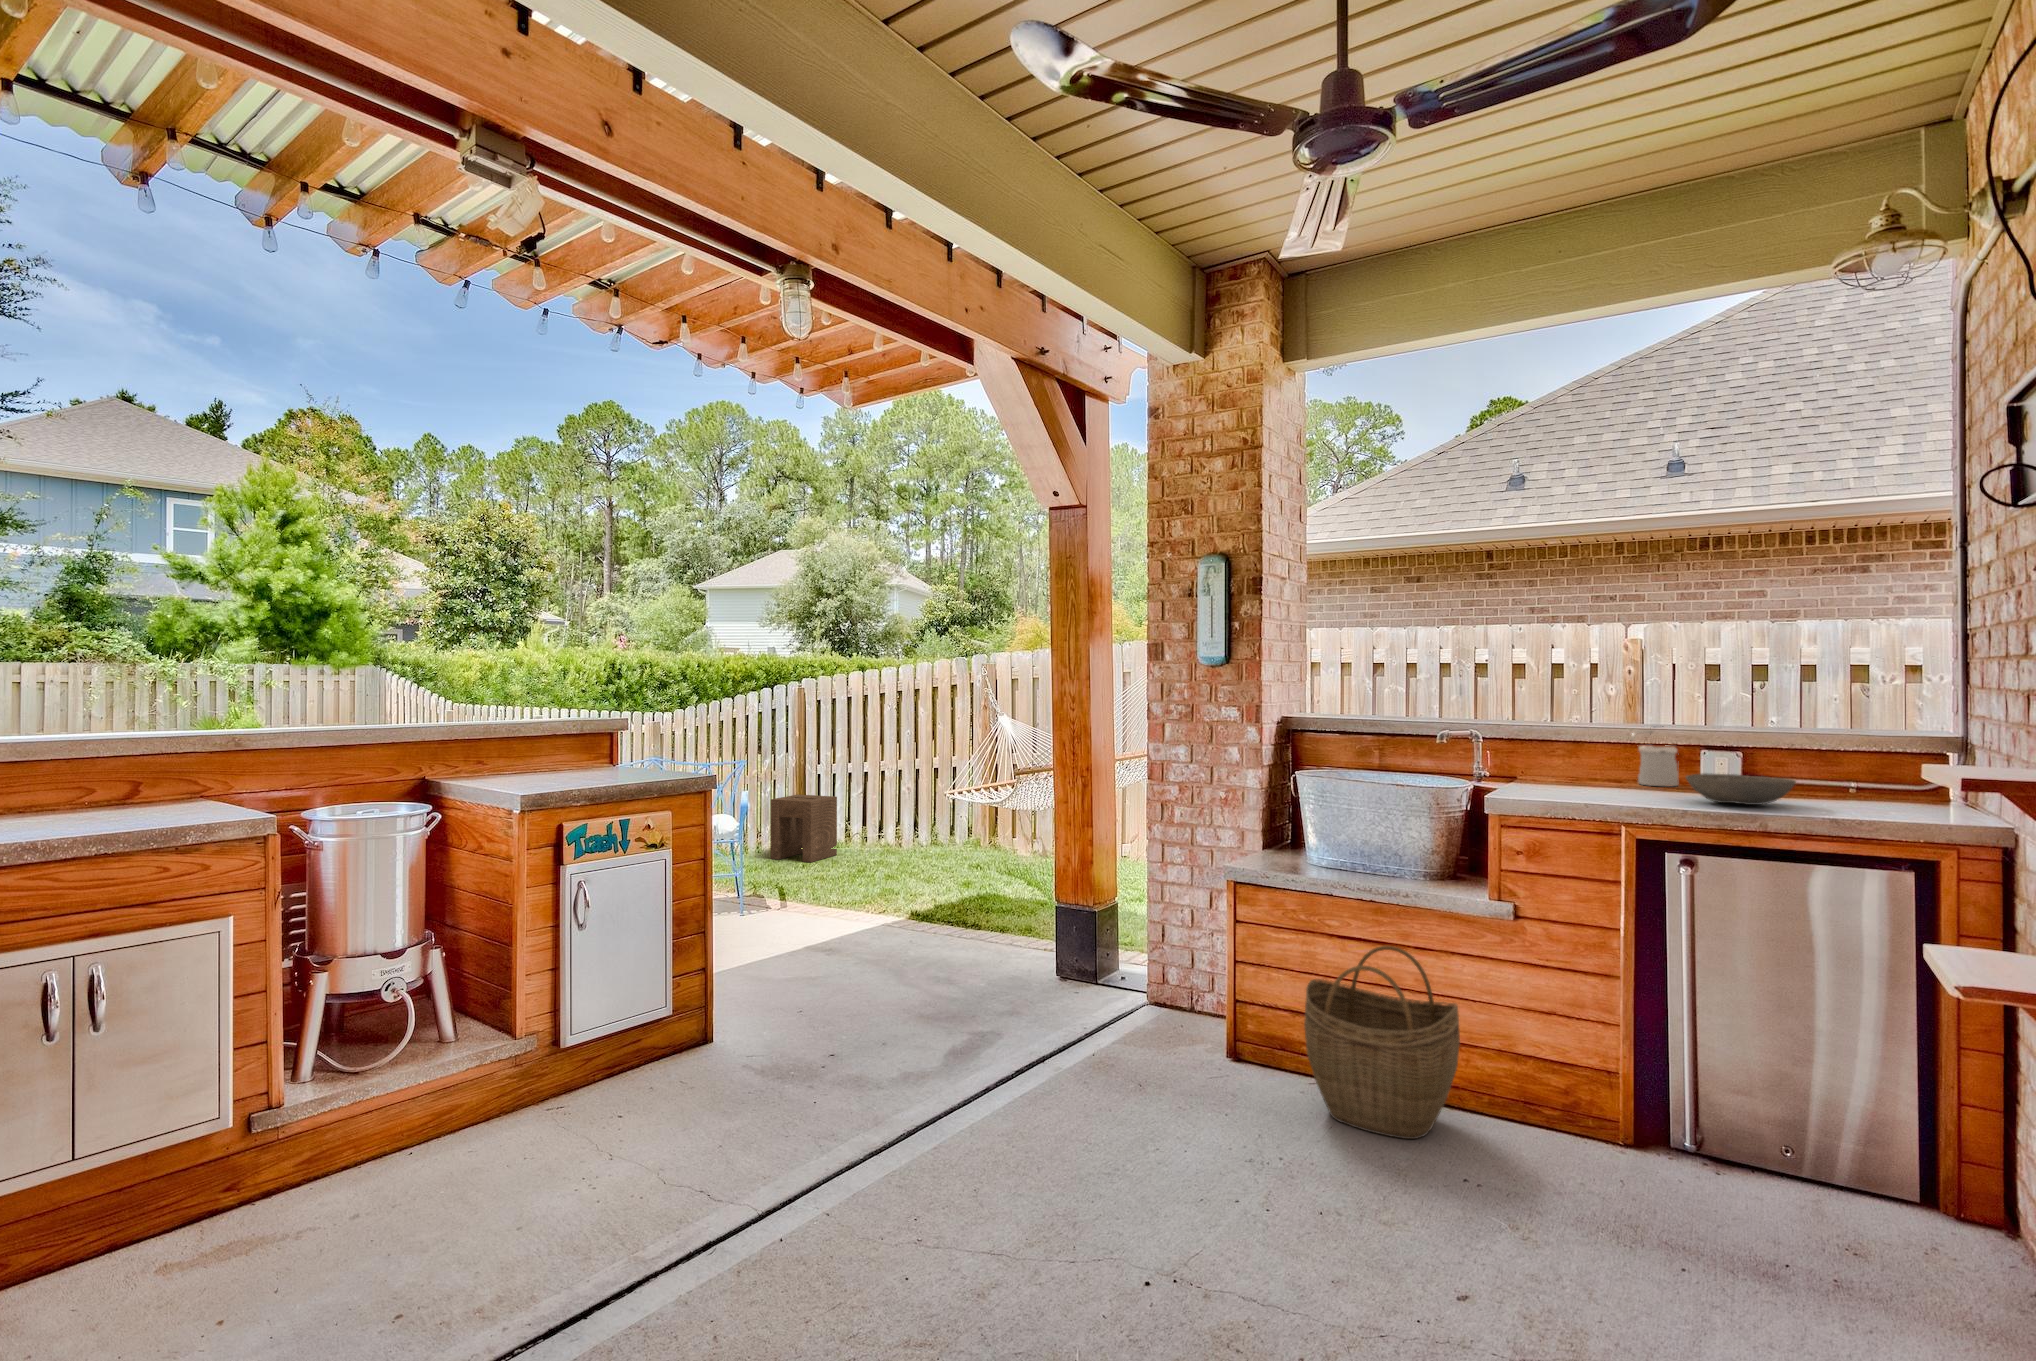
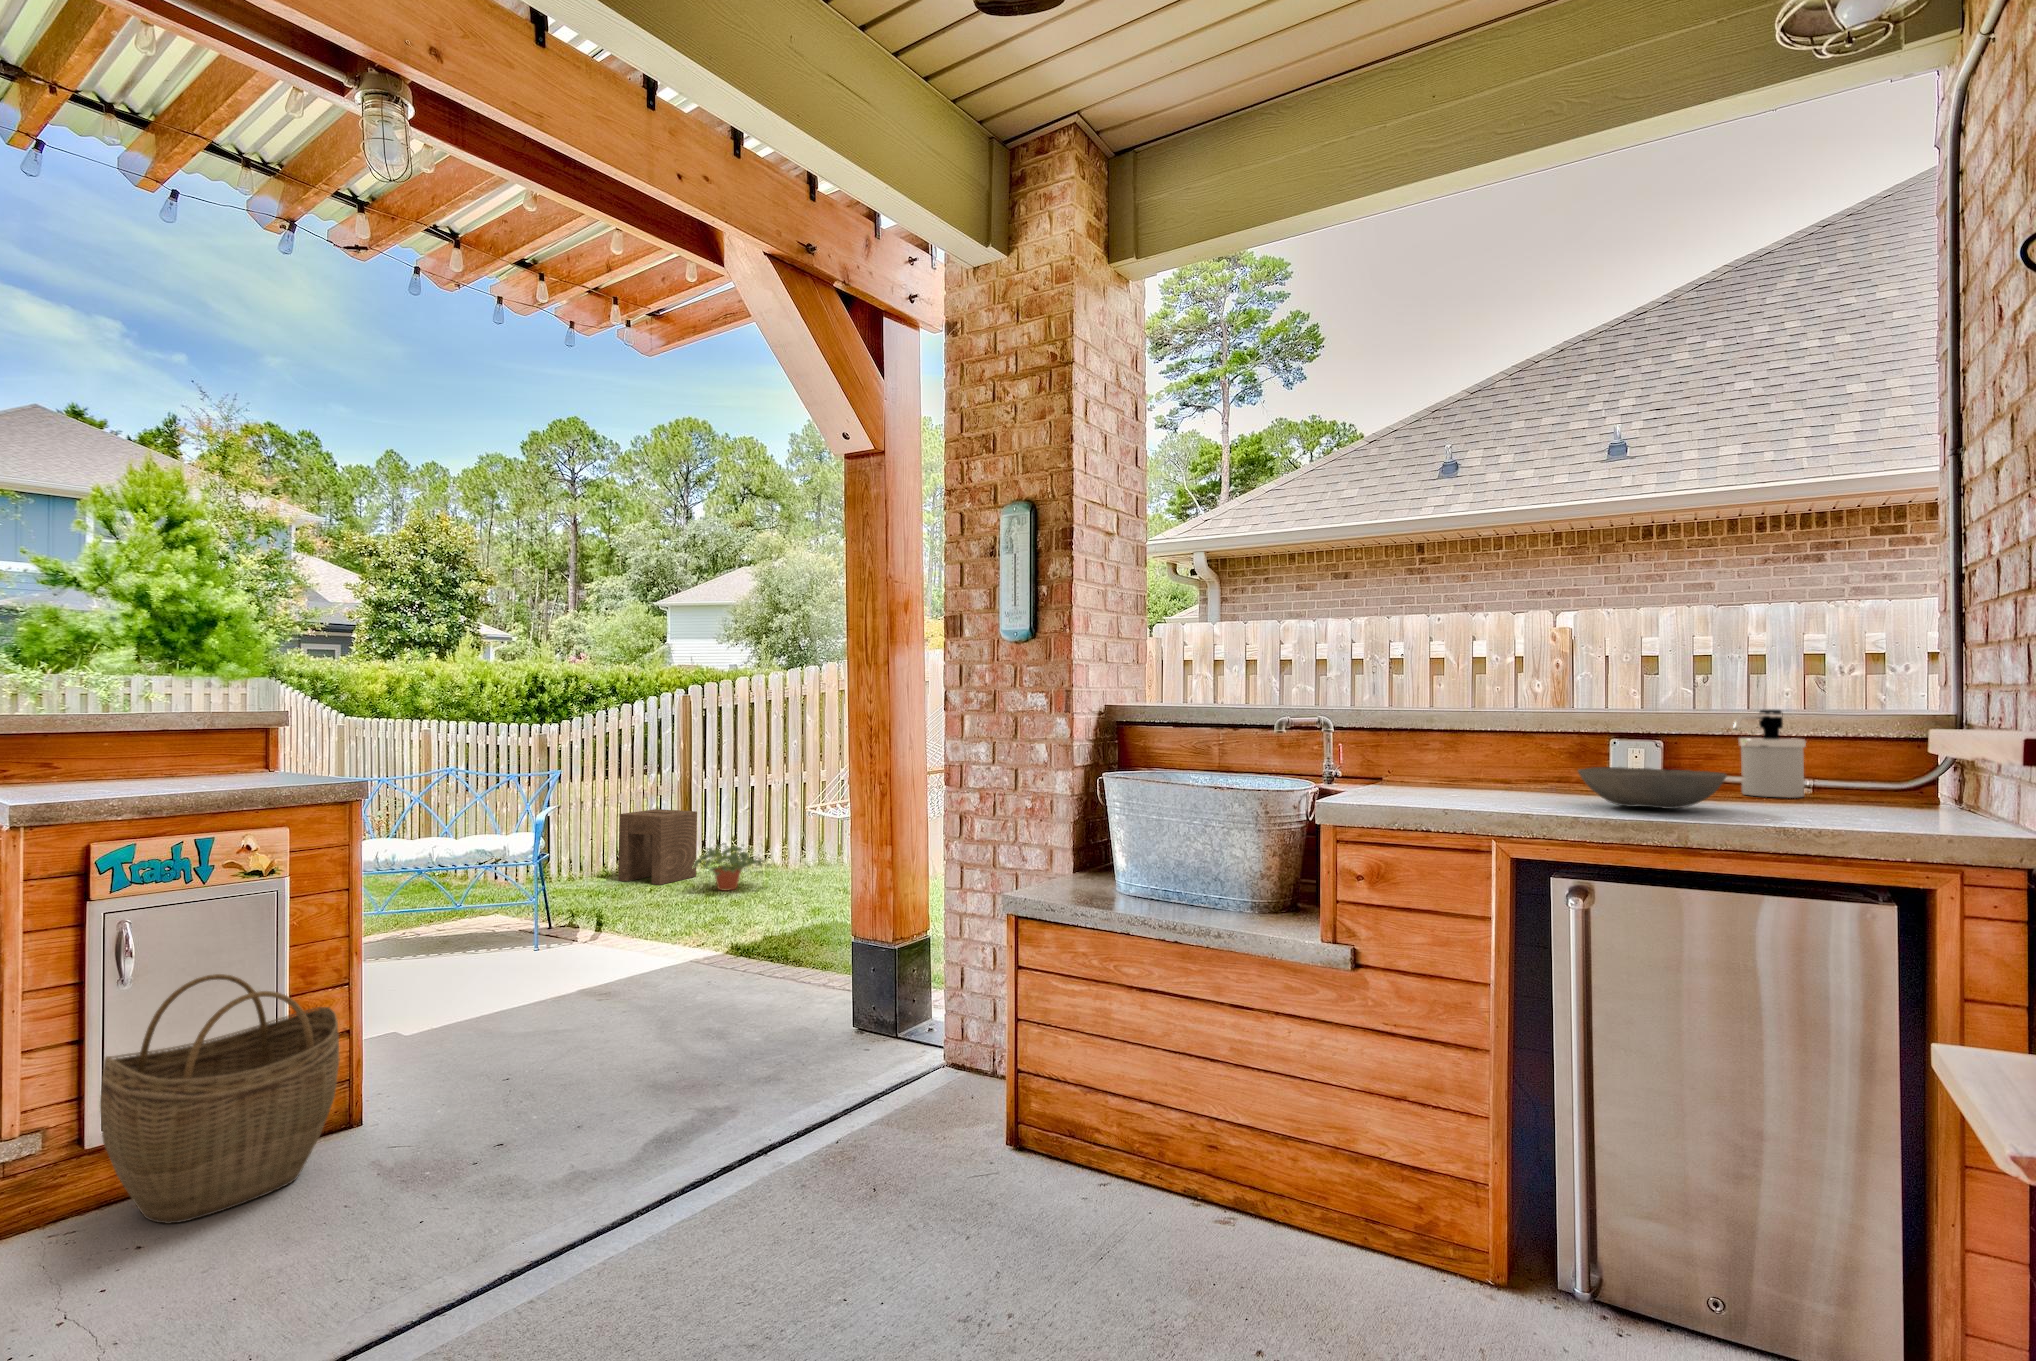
soap dispenser: present [1630,729,1679,787] -> present [1732,710,1806,798]
potted plant: none [845,825,913,867] -> present [693,844,770,891]
woven basket: present [1304,946,1460,1139] -> present [100,974,339,1224]

